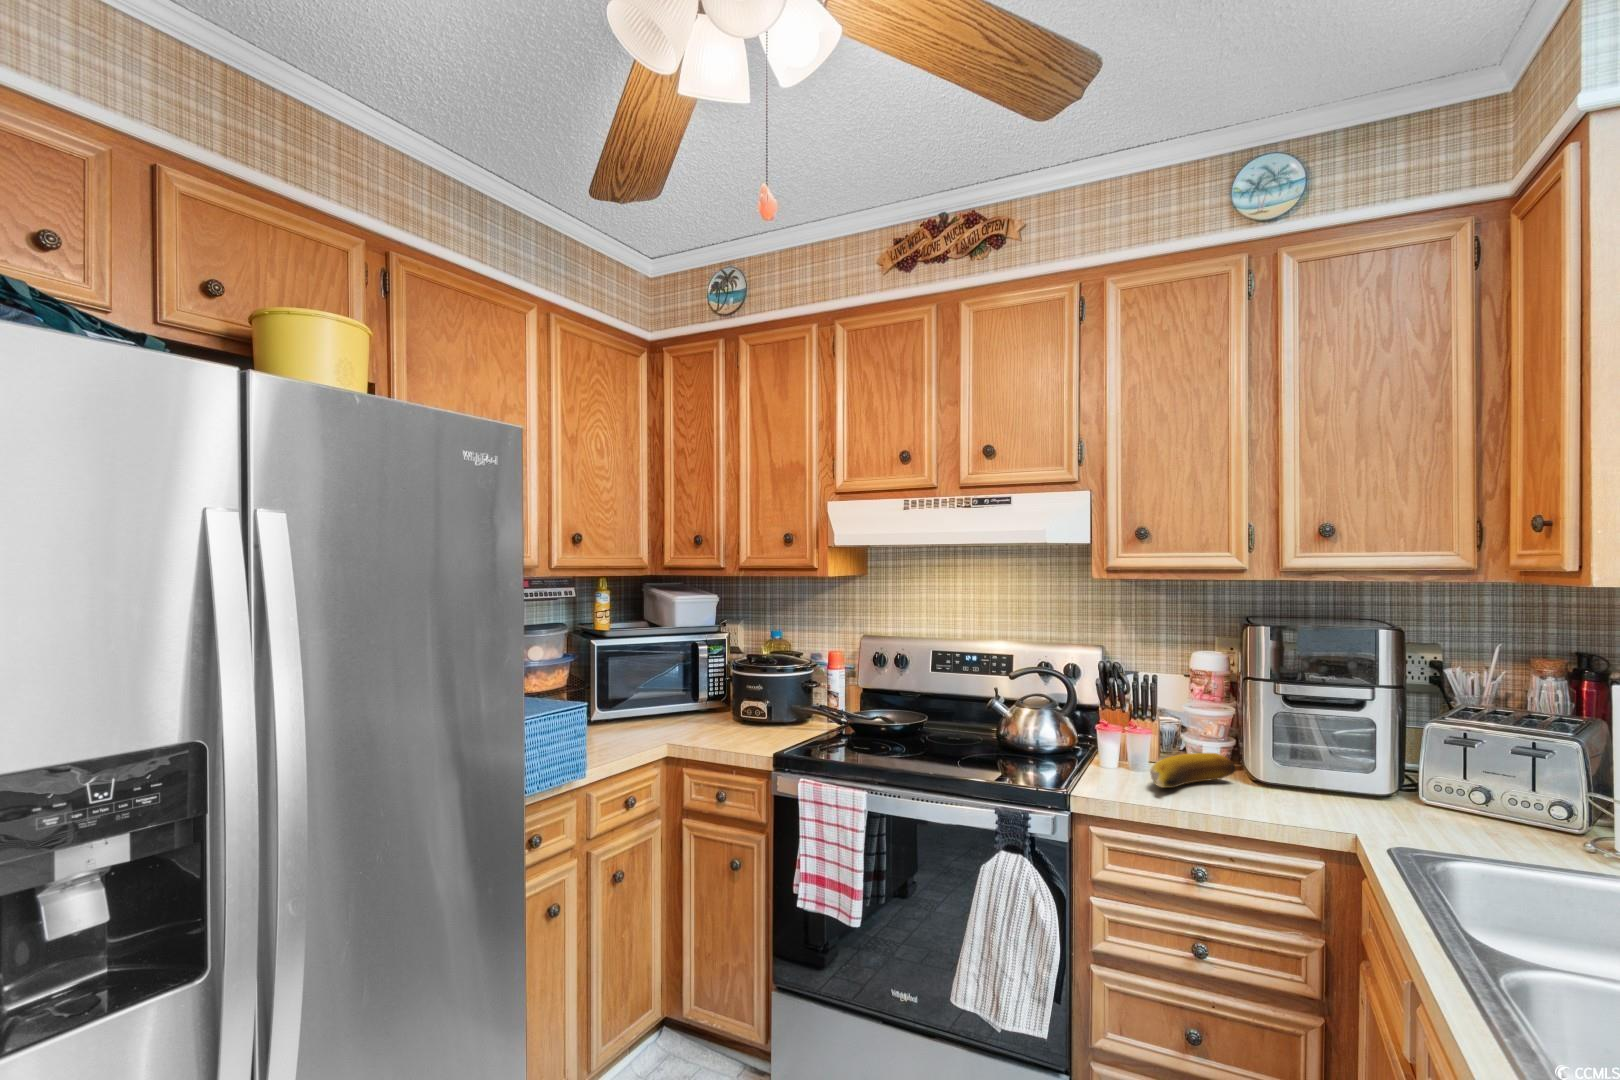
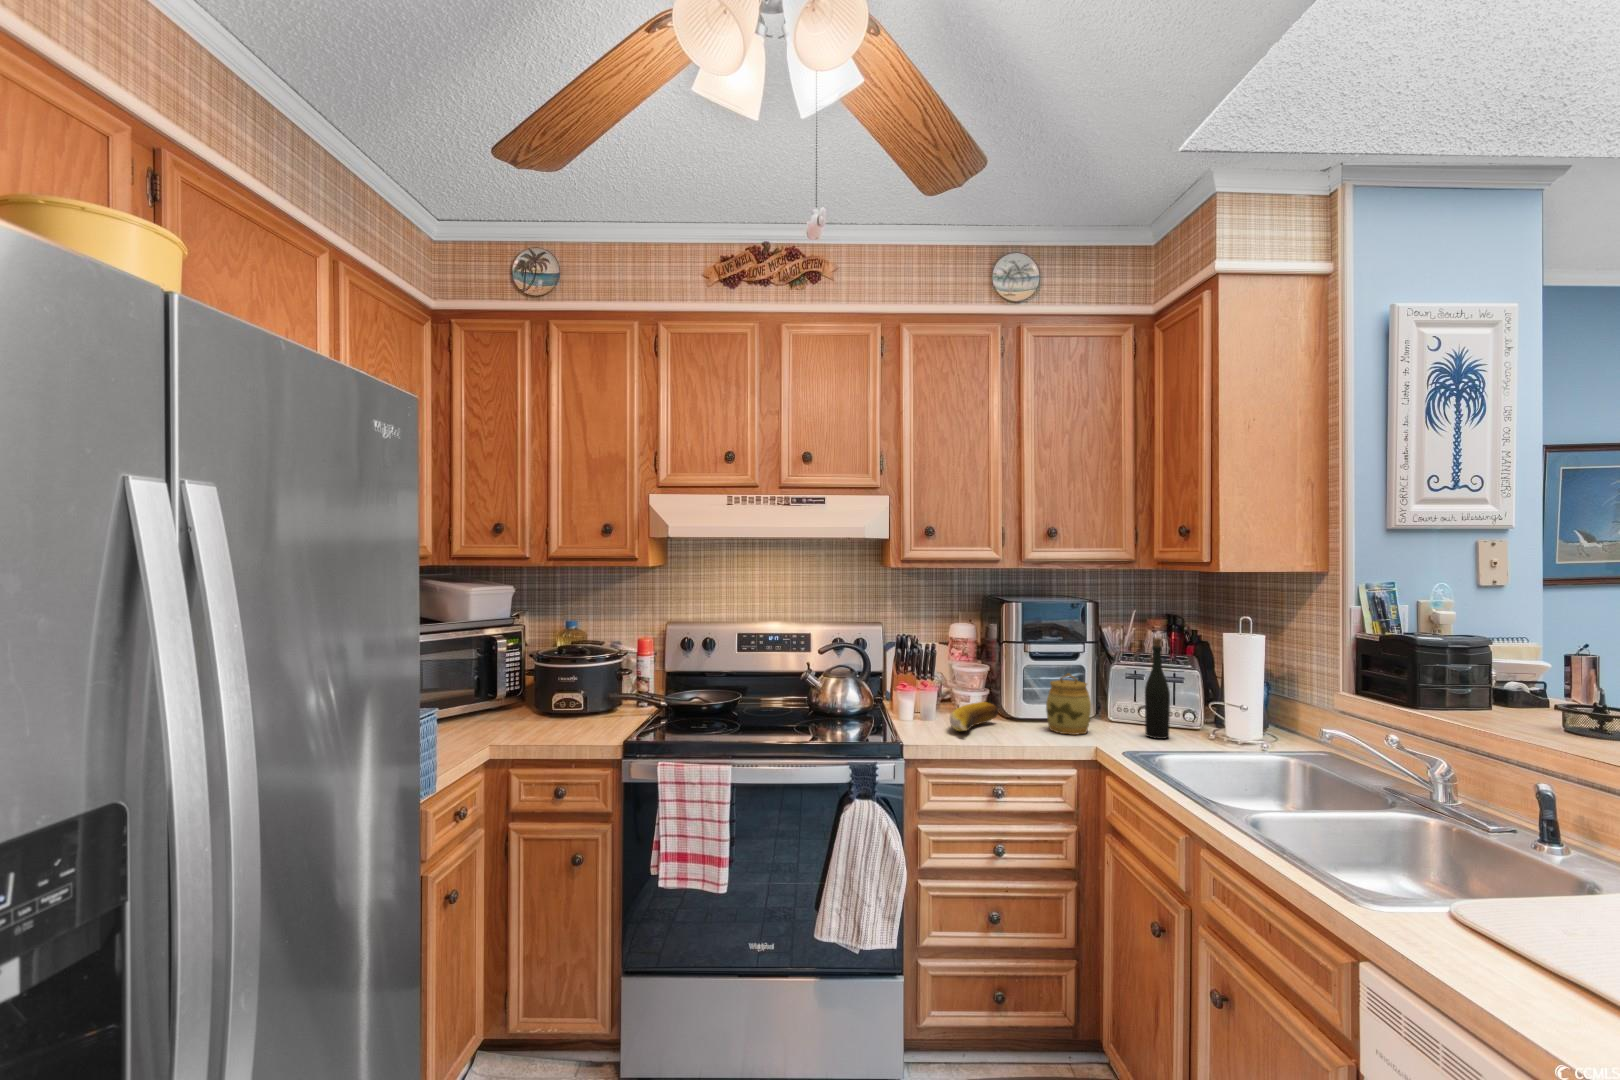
bottle: none [1458,686,1505,839] -> present [1145,638,1170,739]
jar: none [1298,726,1372,814] -> present [1046,673,1091,735]

